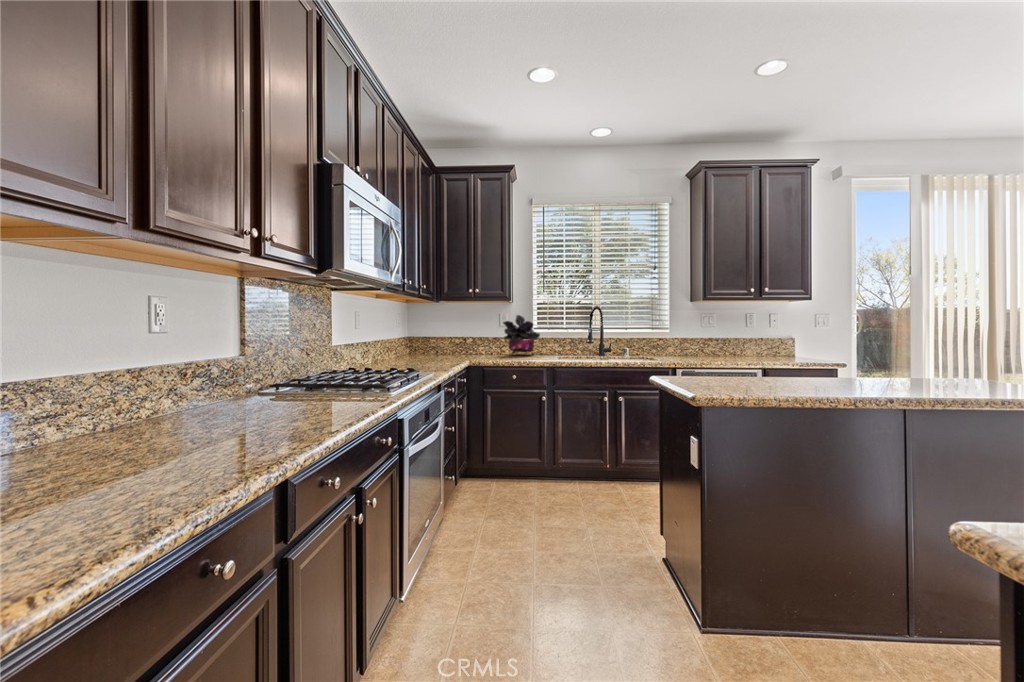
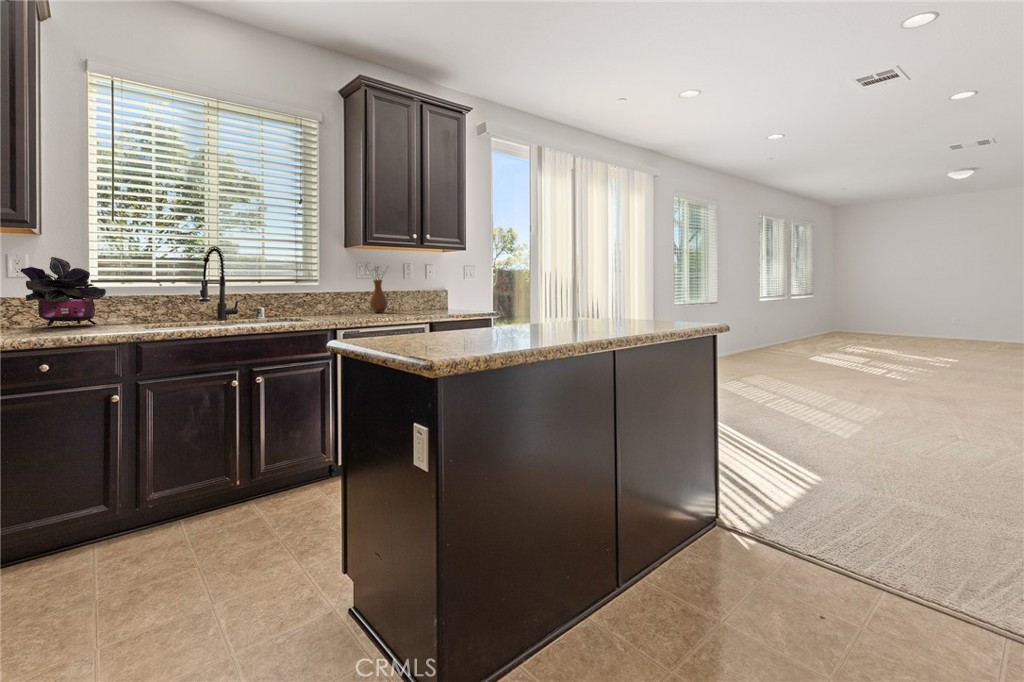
vase: none [707,315,735,356] -> present [365,264,388,313]

